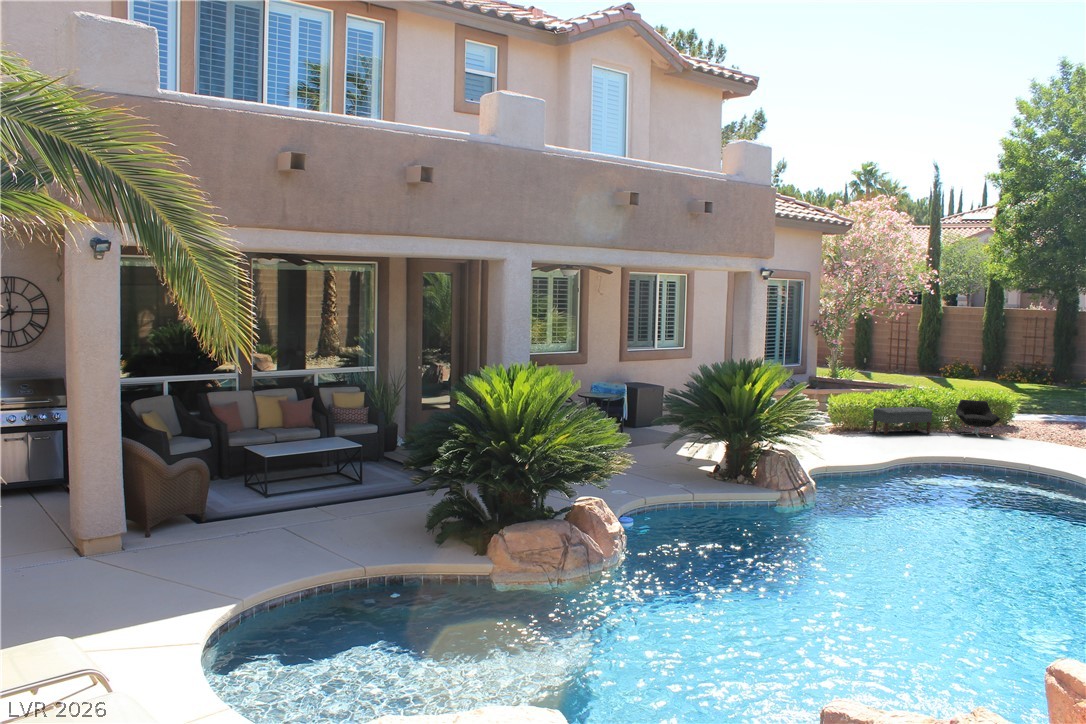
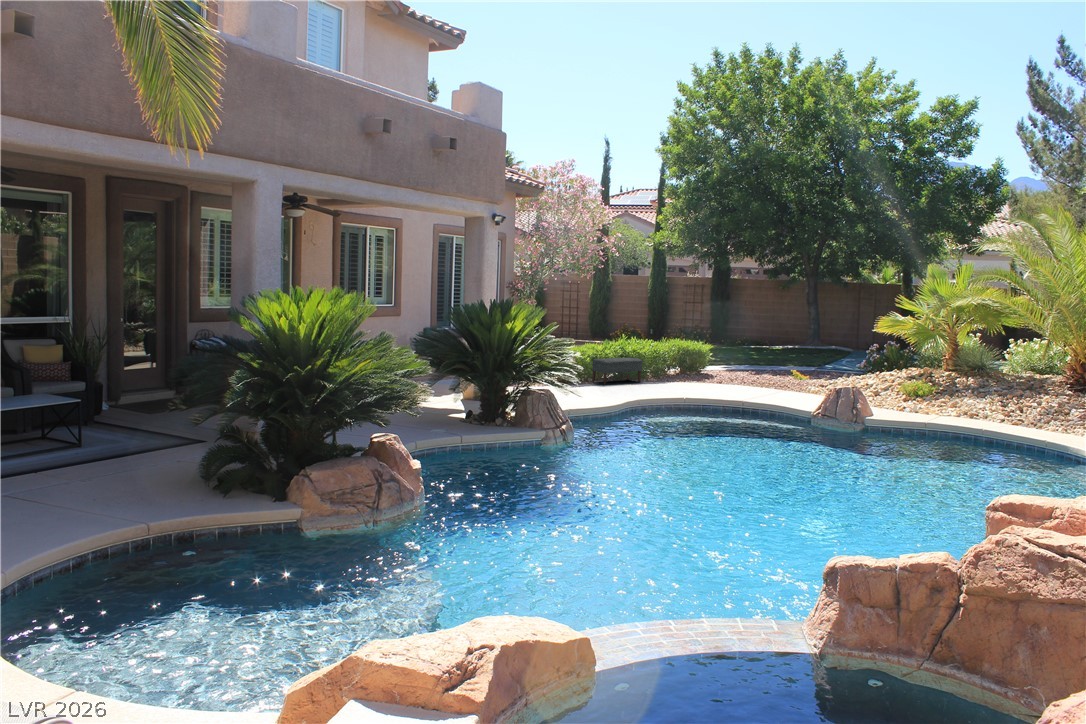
lounge chair: present [956,400,1000,438] -> none [660,350,698,384]

